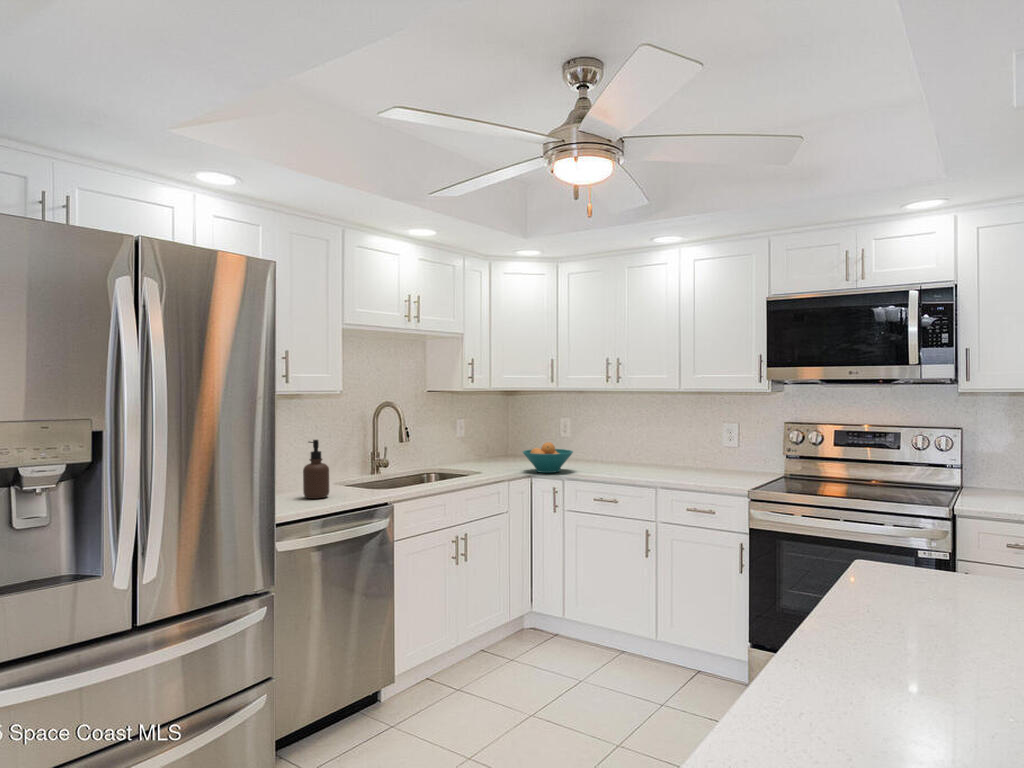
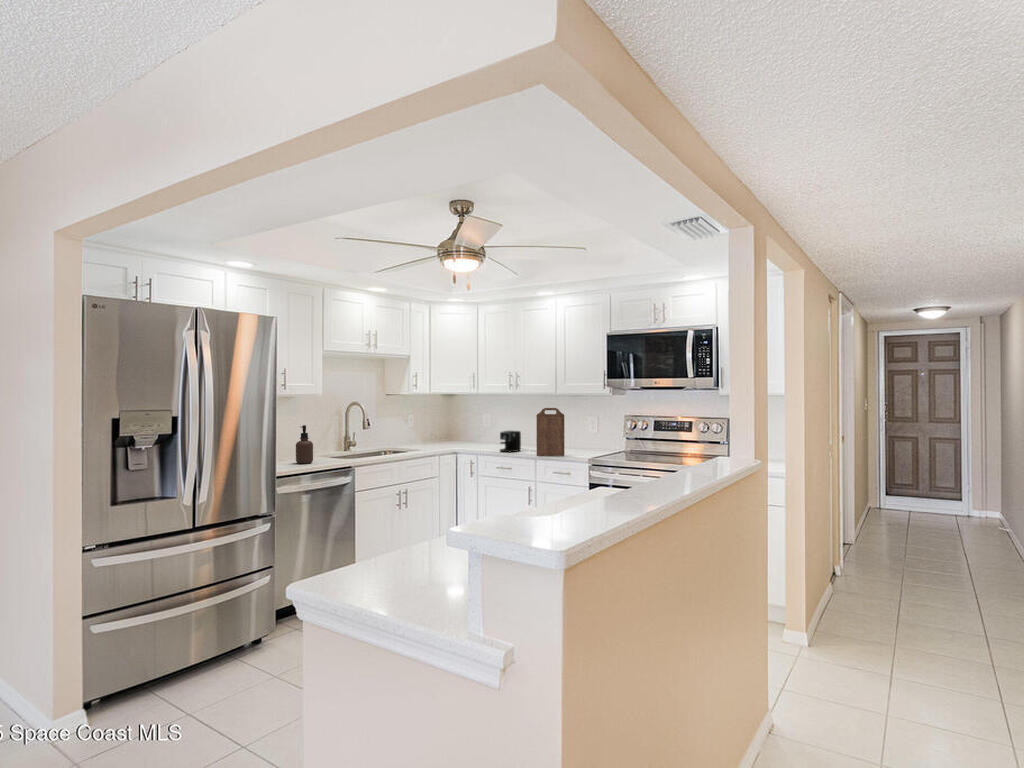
cutting board: none [660,411,703,484] -> present [536,408,565,456]
fruit bowl: present [523,442,573,473] -> none [450,429,485,450]
coffee maker: none [598,444,660,477] -> present [500,431,521,452]

